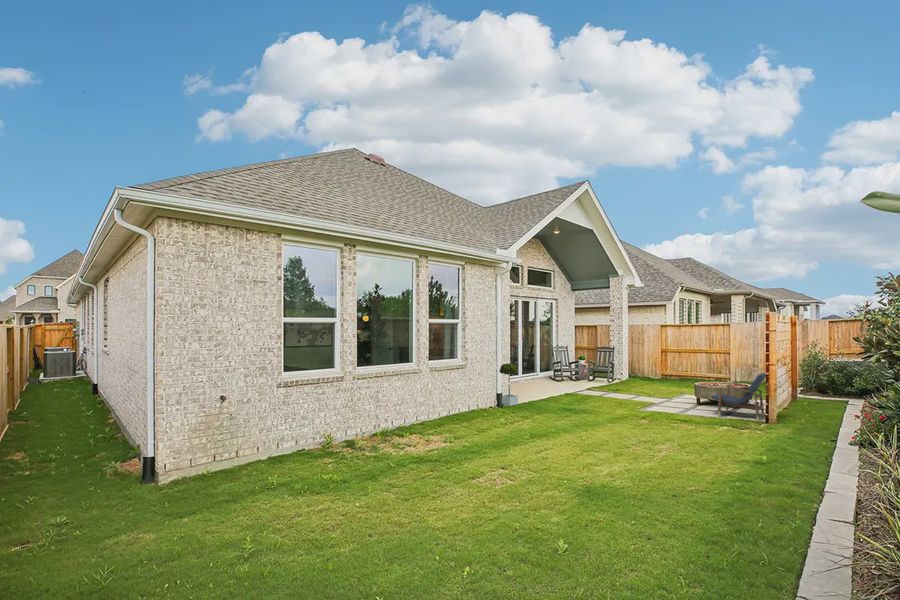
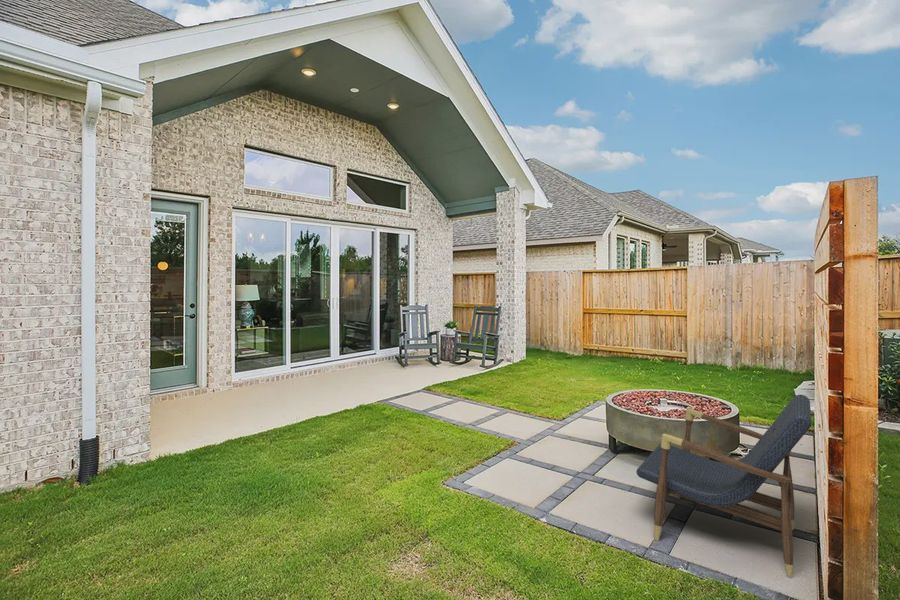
potted tree: present [500,363,518,406] -> none [34,371,104,497]

